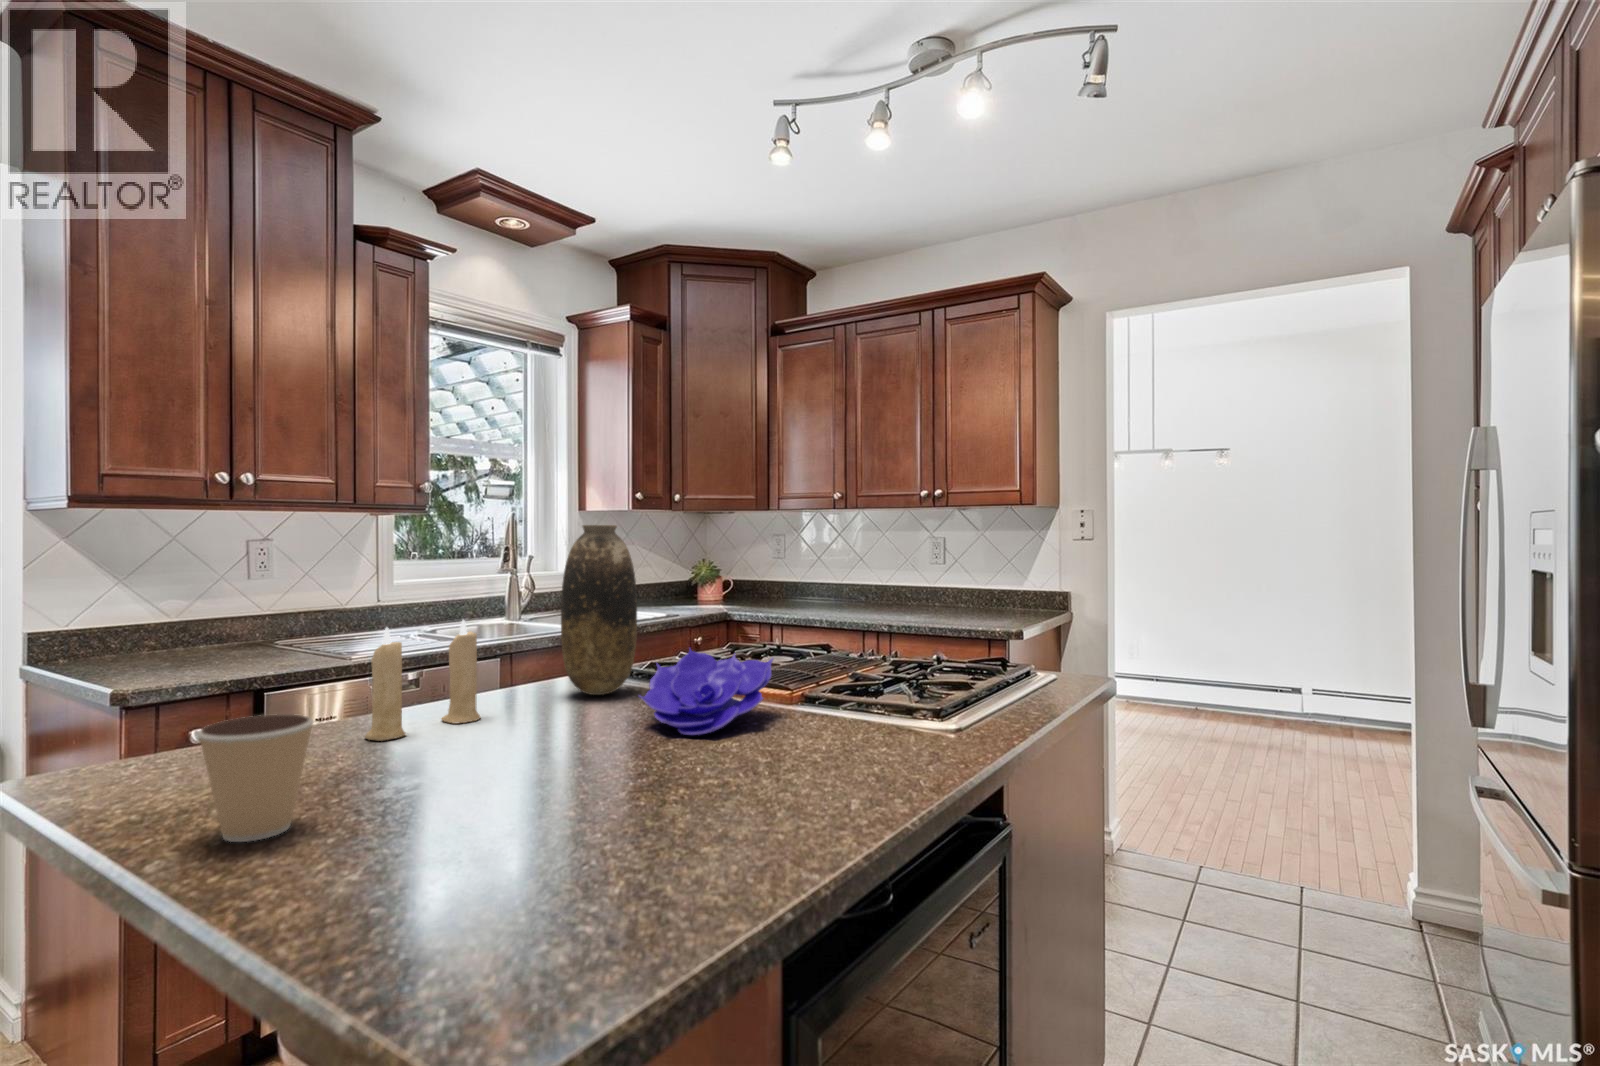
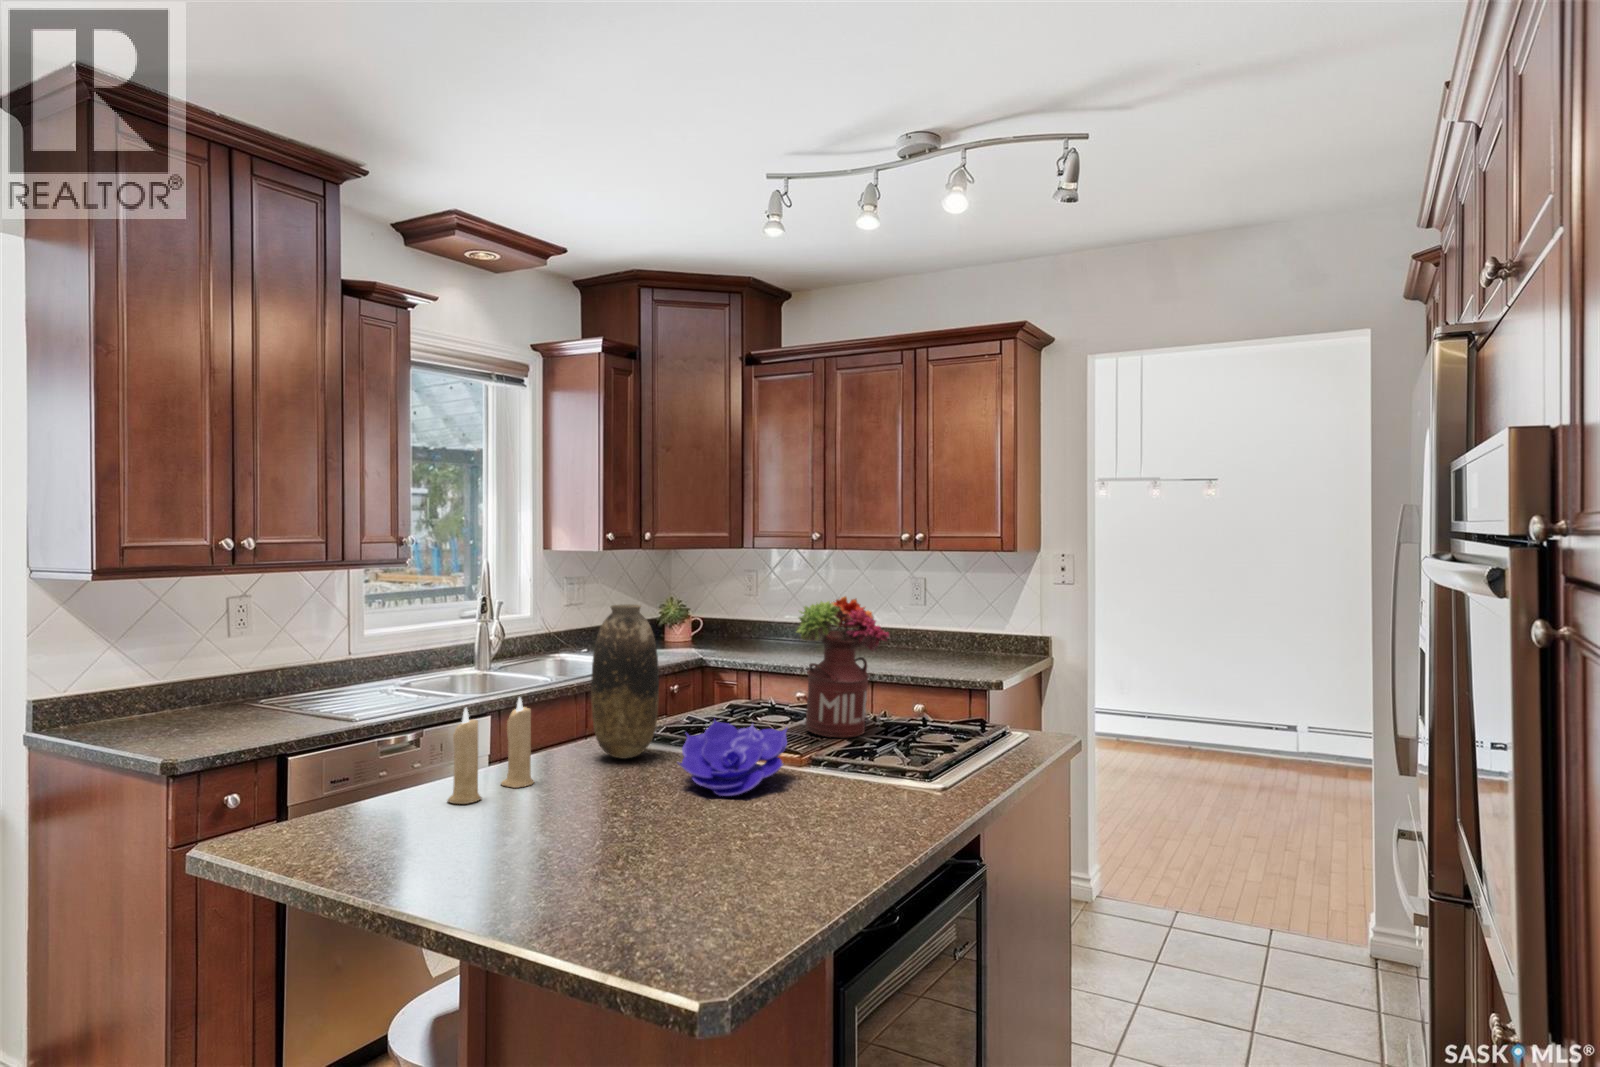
flower arrangement: none [794,524,899,677] -> present [797,596,889,737]
coffee cup: present [197,714,313,842] -> none [396,788,472,884]

